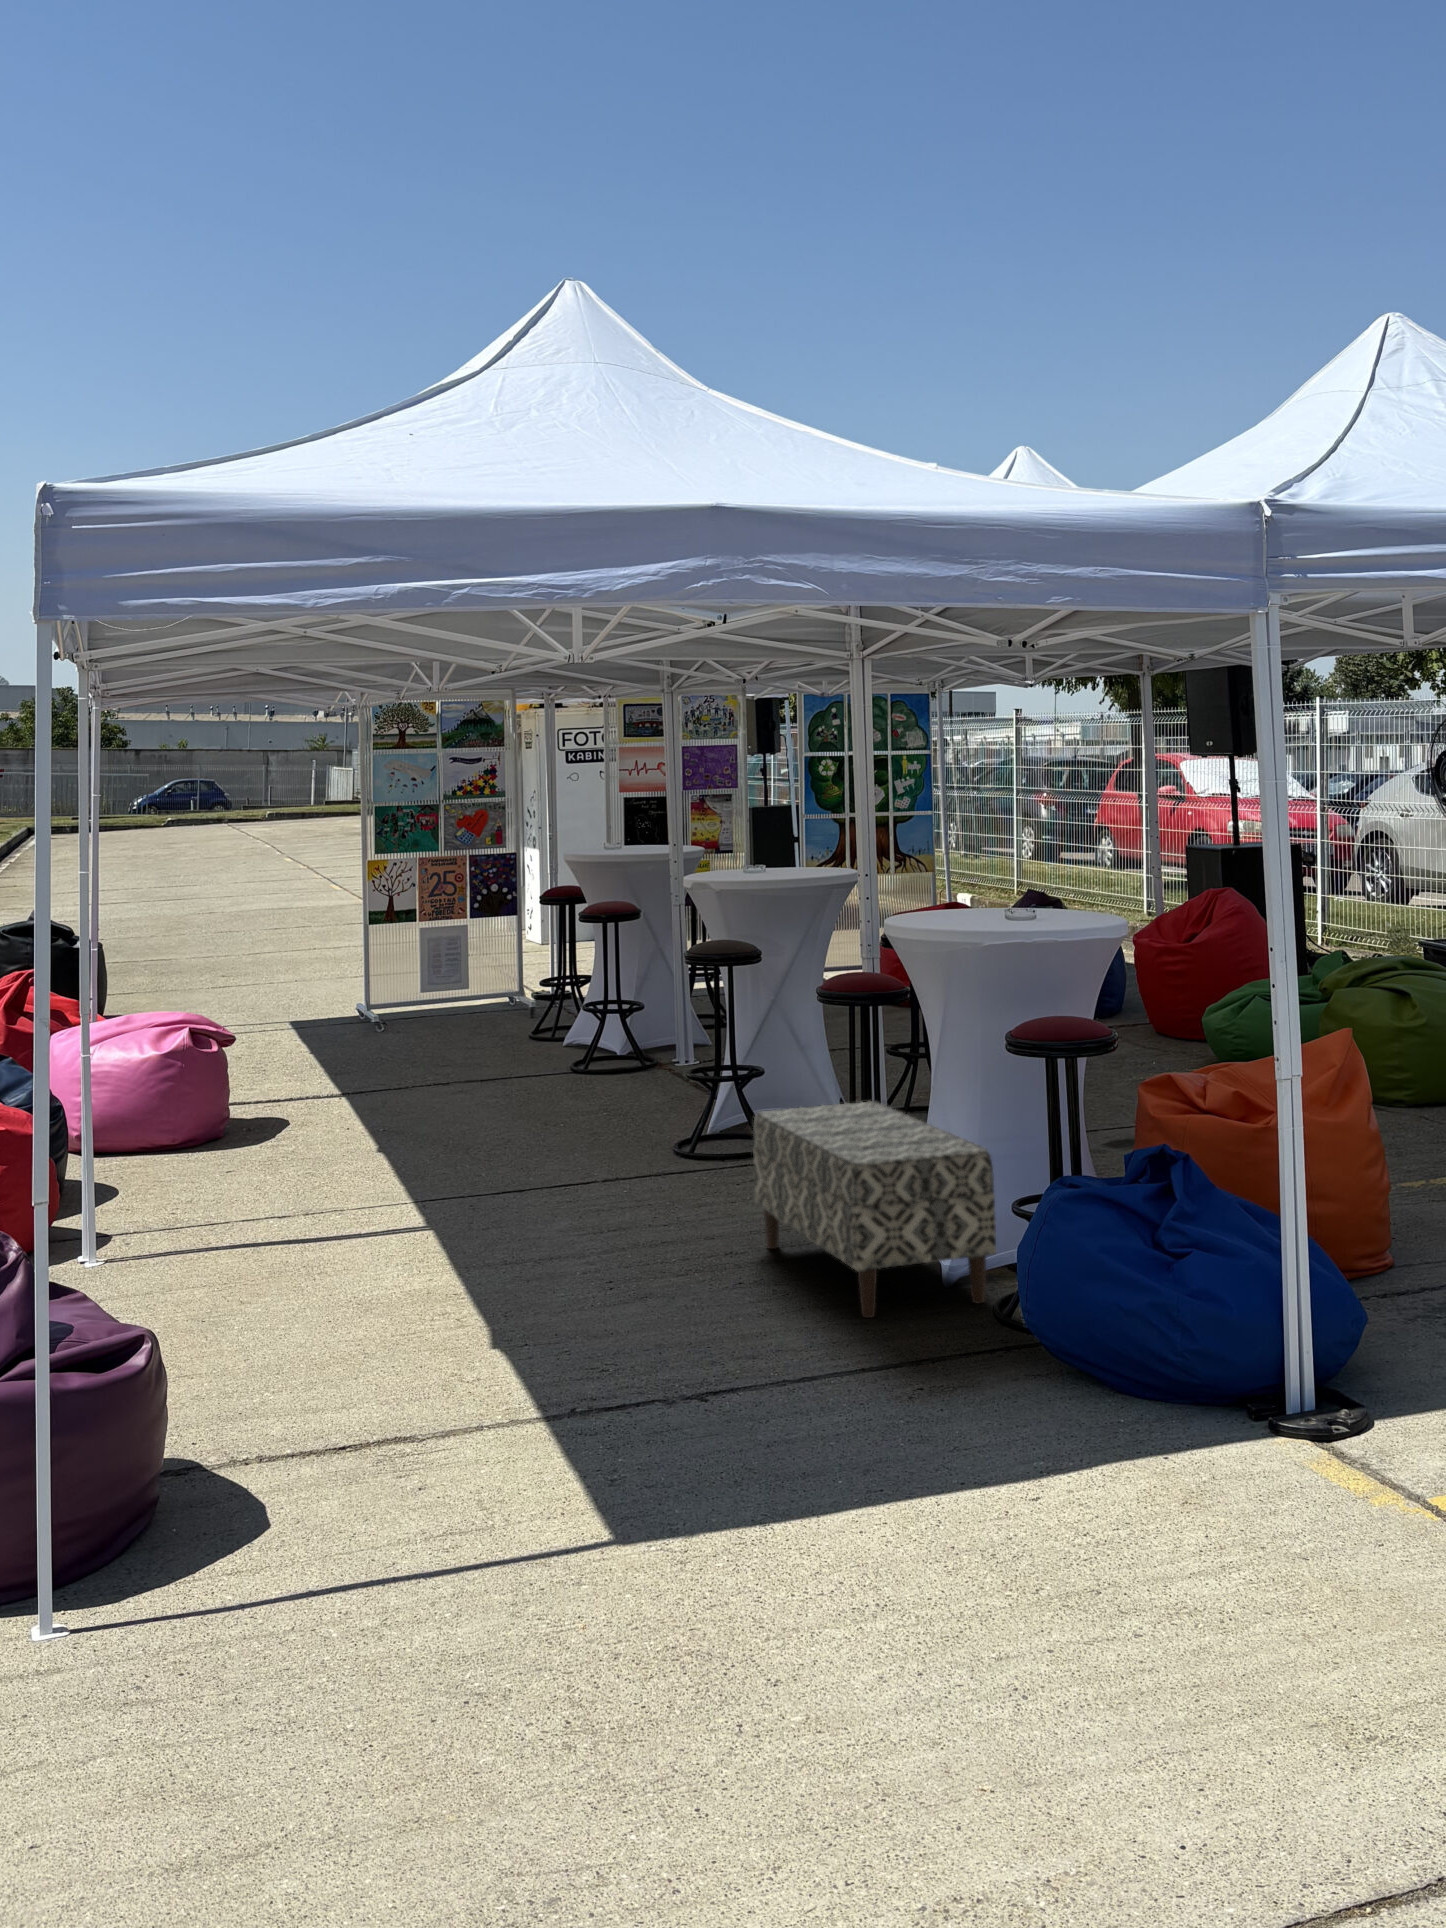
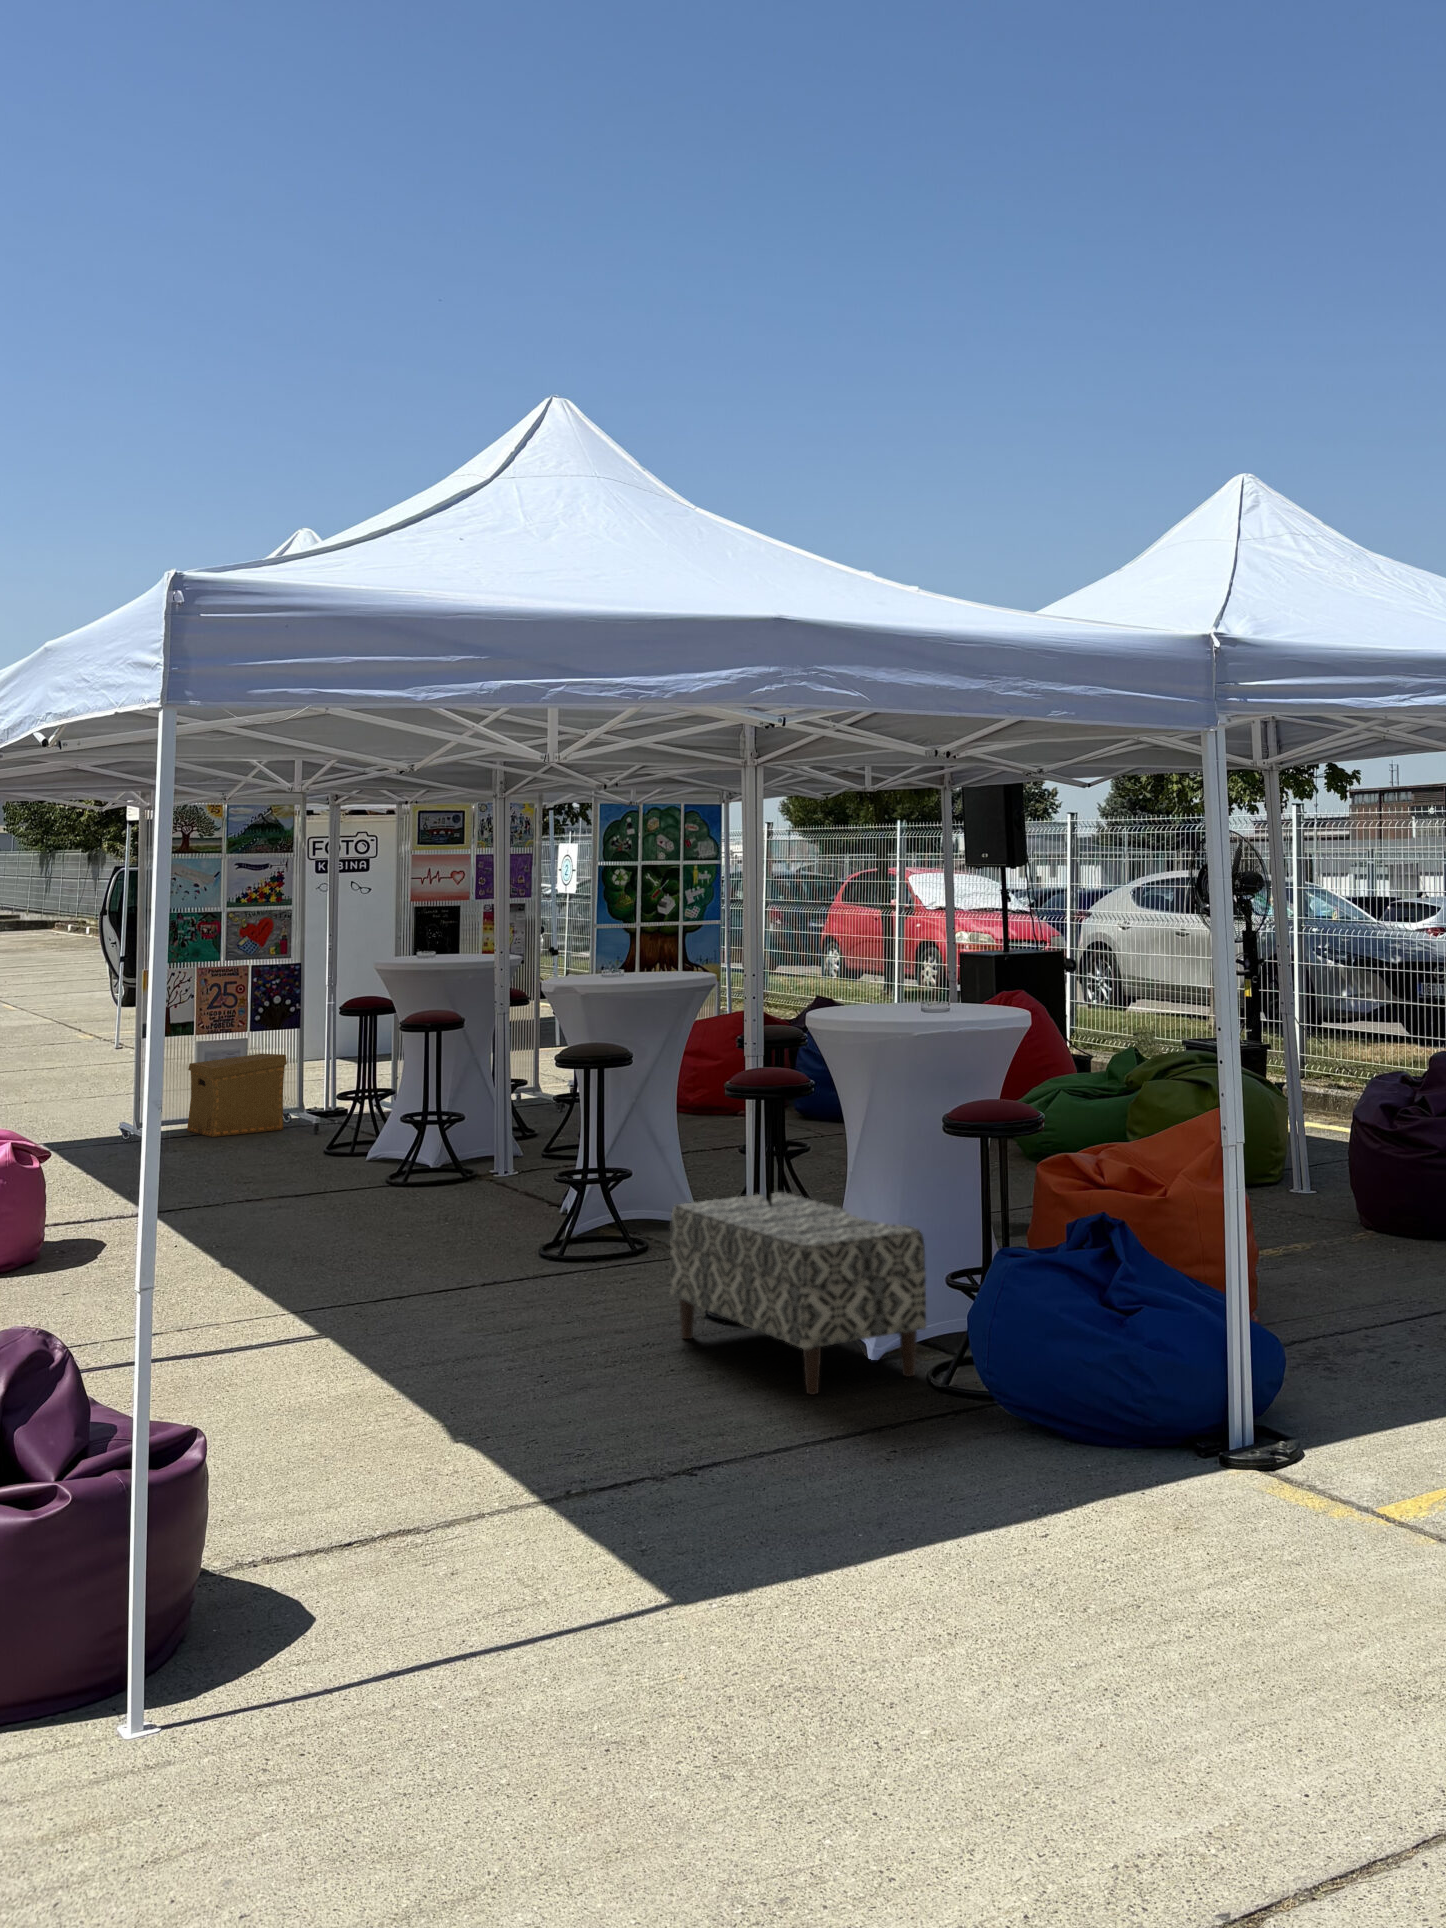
cardboard box: none [414,940,502,1019] -> present [187,1054,287,1137]

